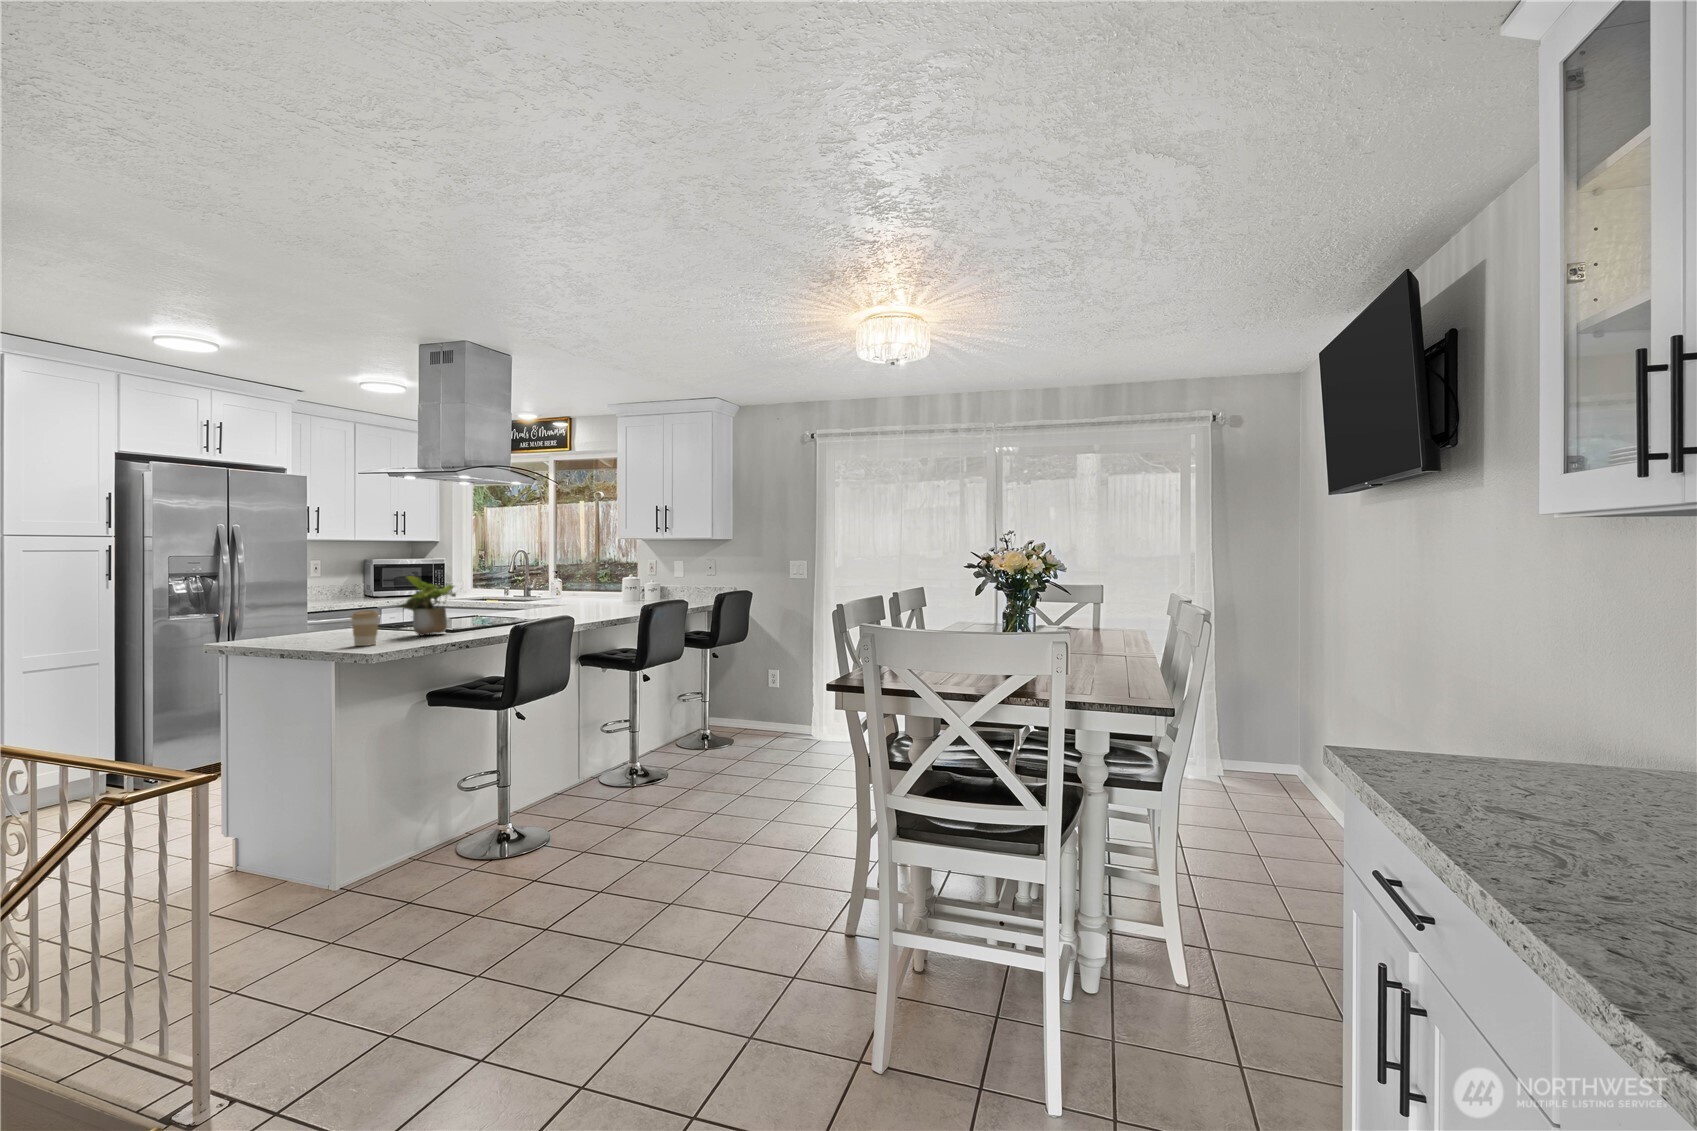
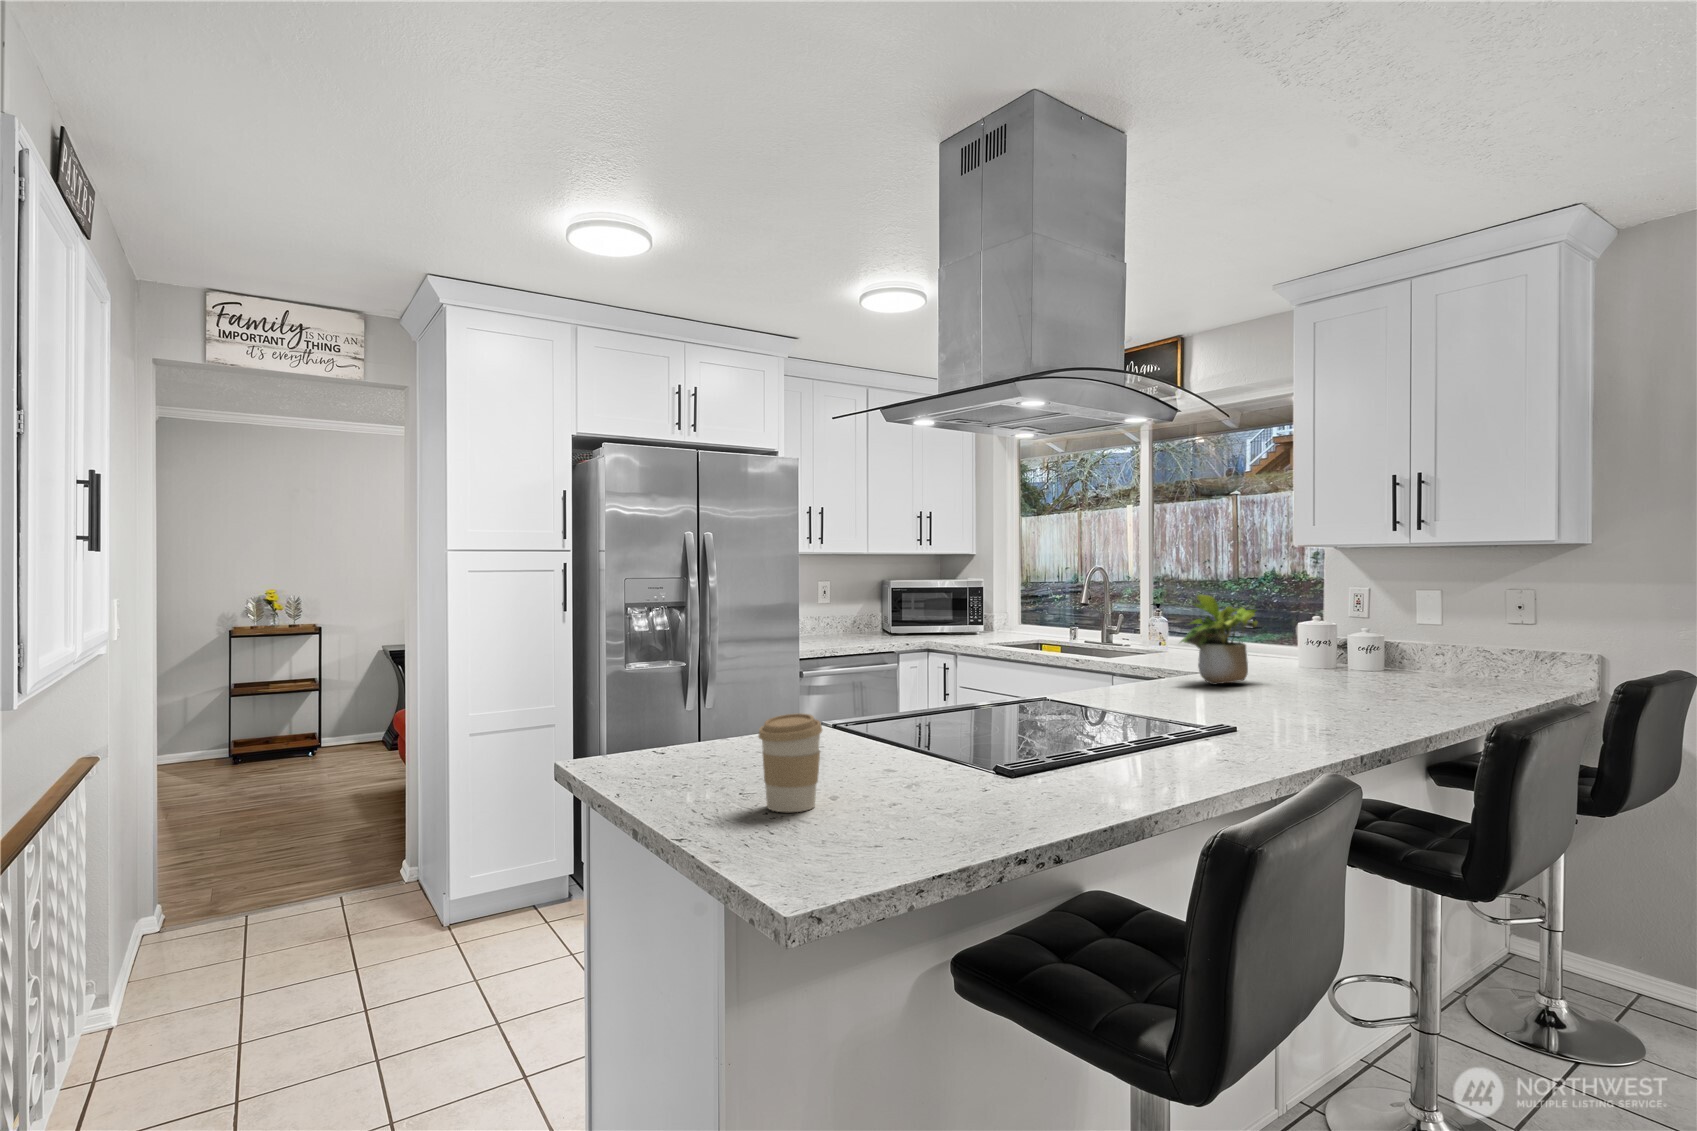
potted plant: present [399,576,456,636] -> present [1181,595,1257,685]

